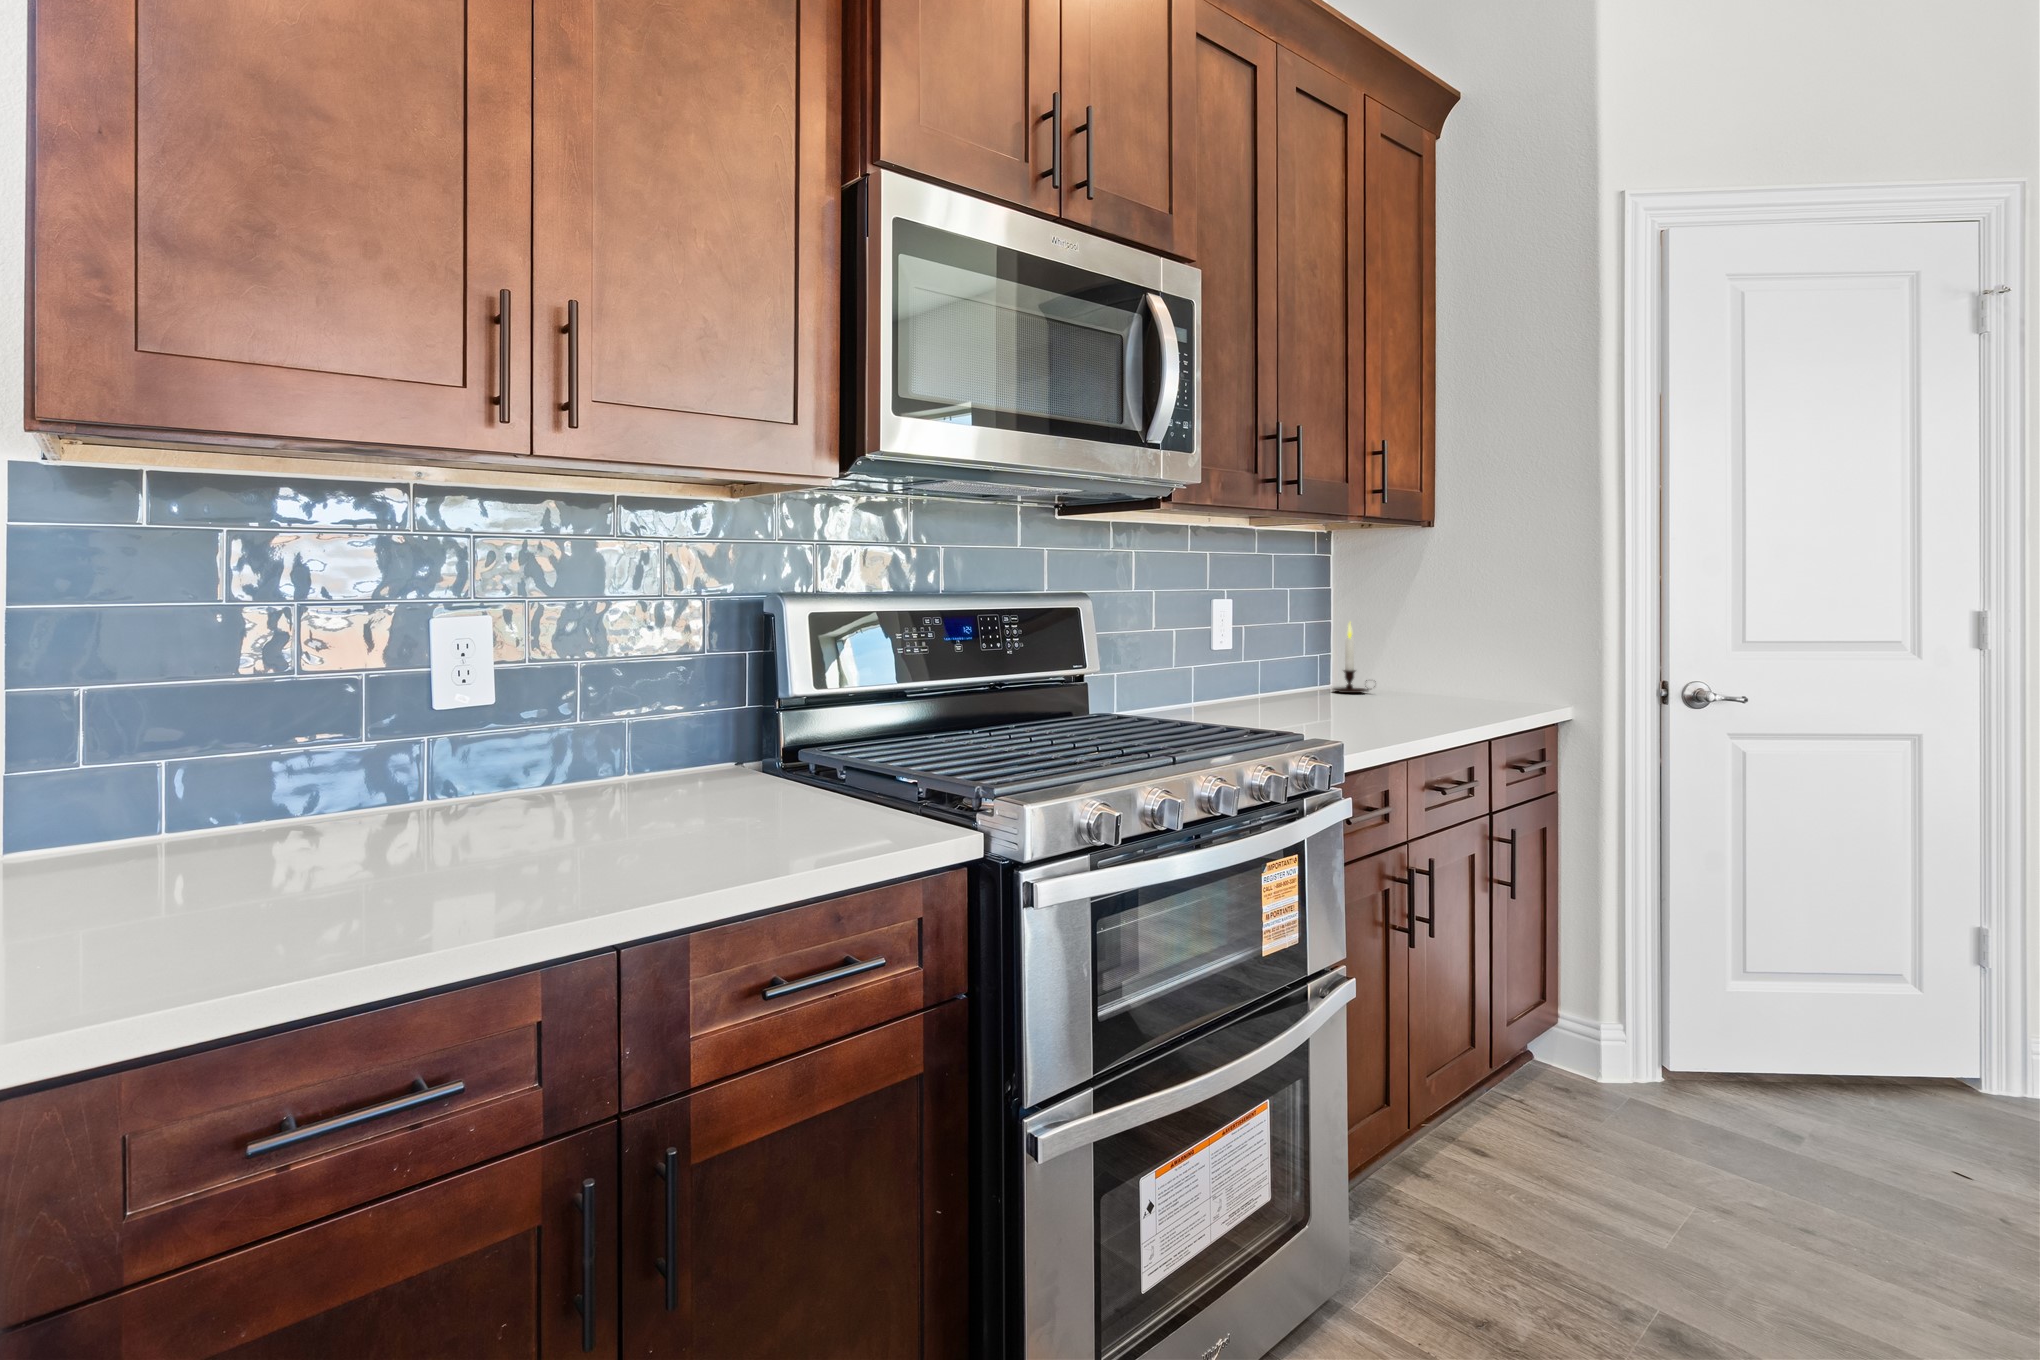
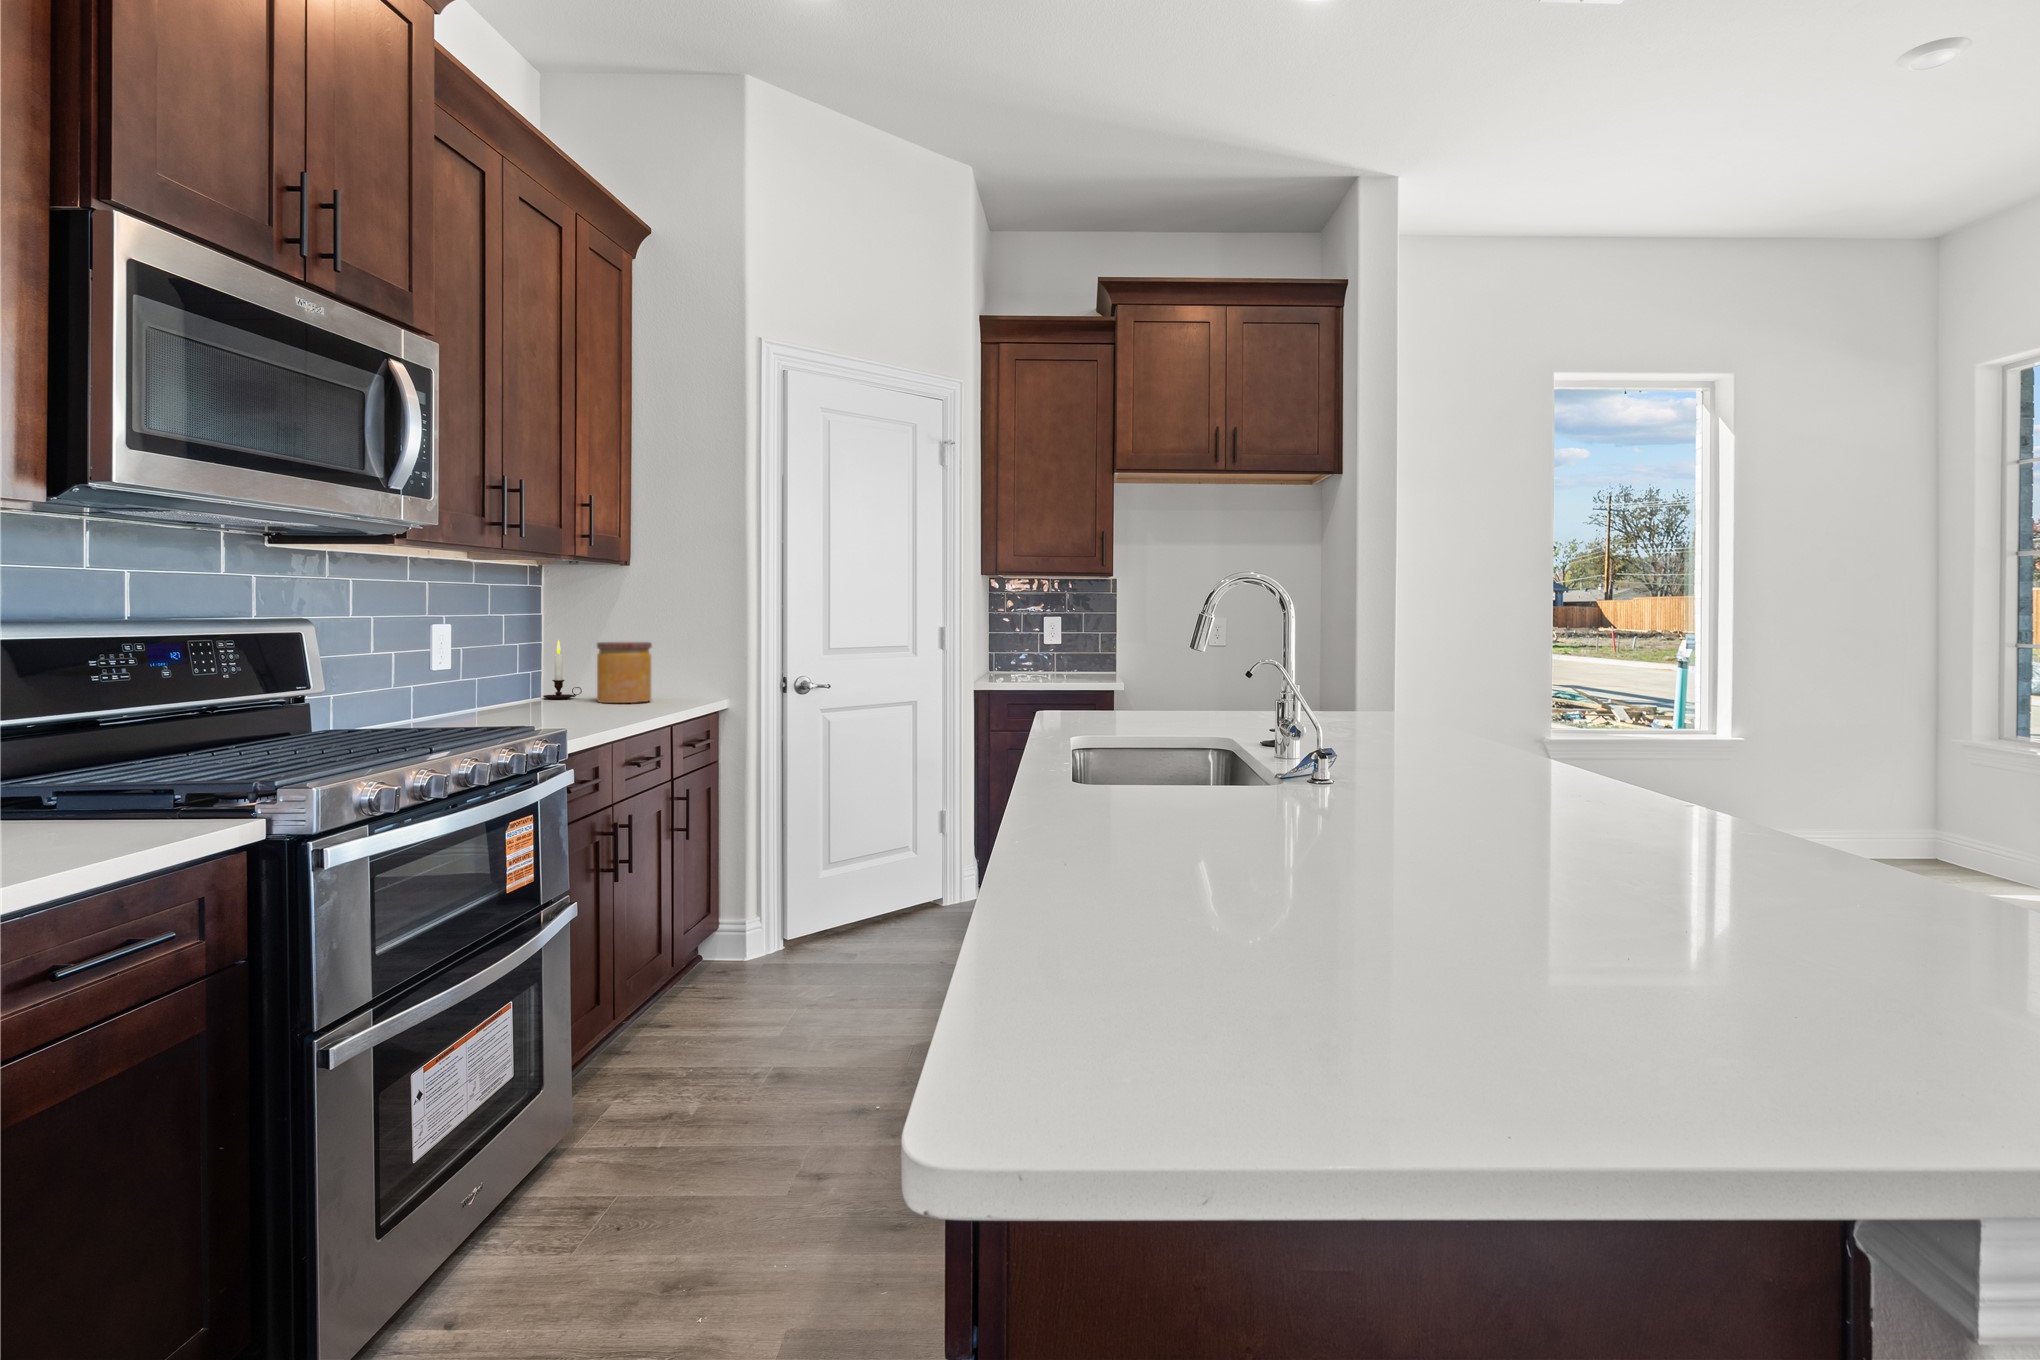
jar: none [1394,624,1464,704] -> present [597,642,652,703]

